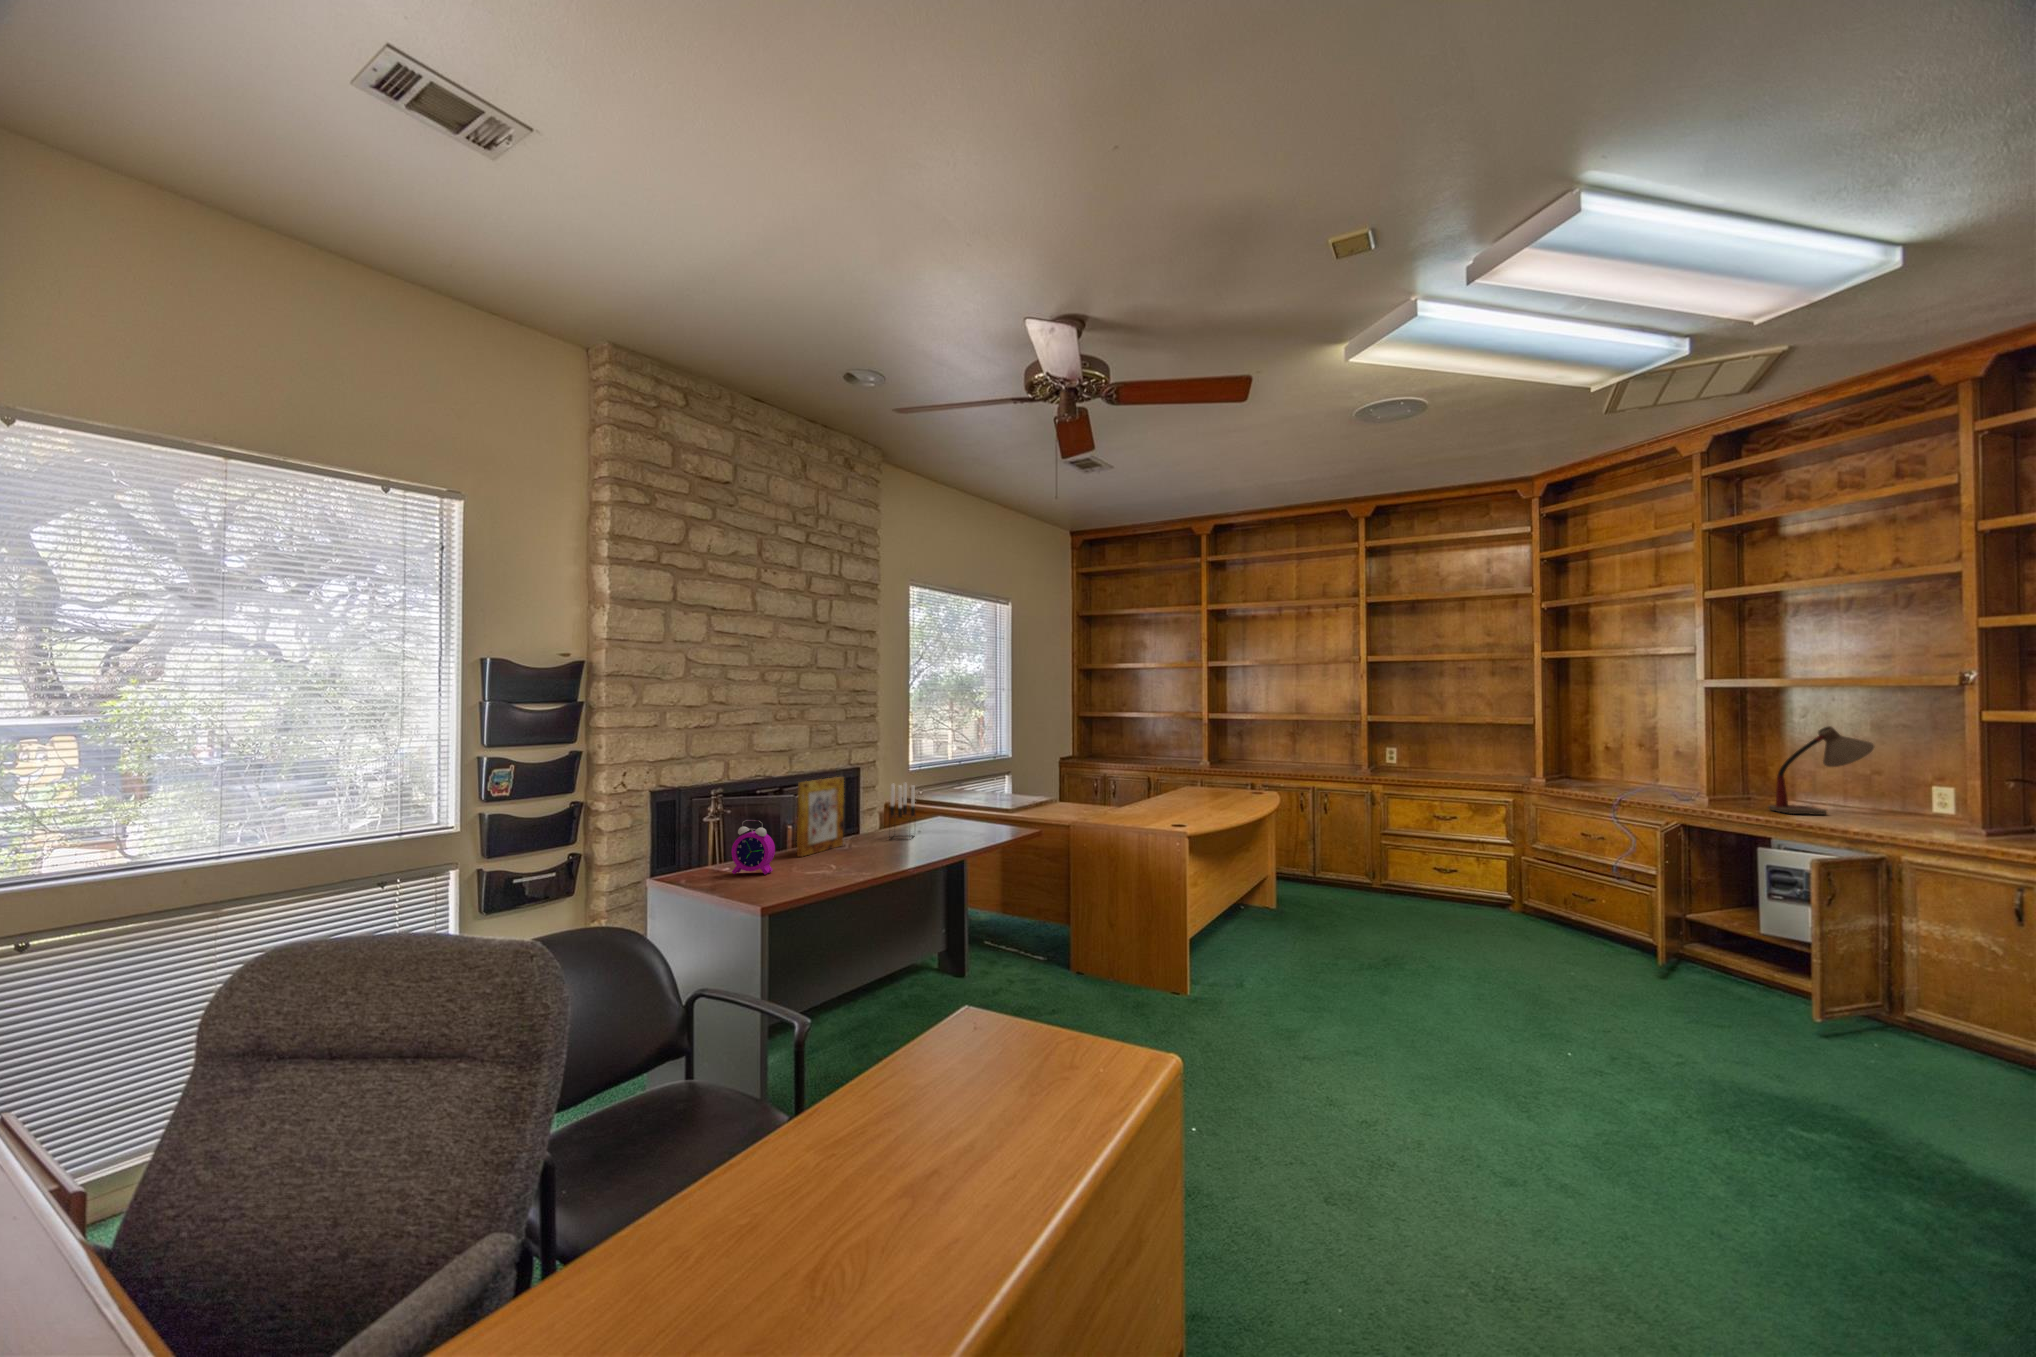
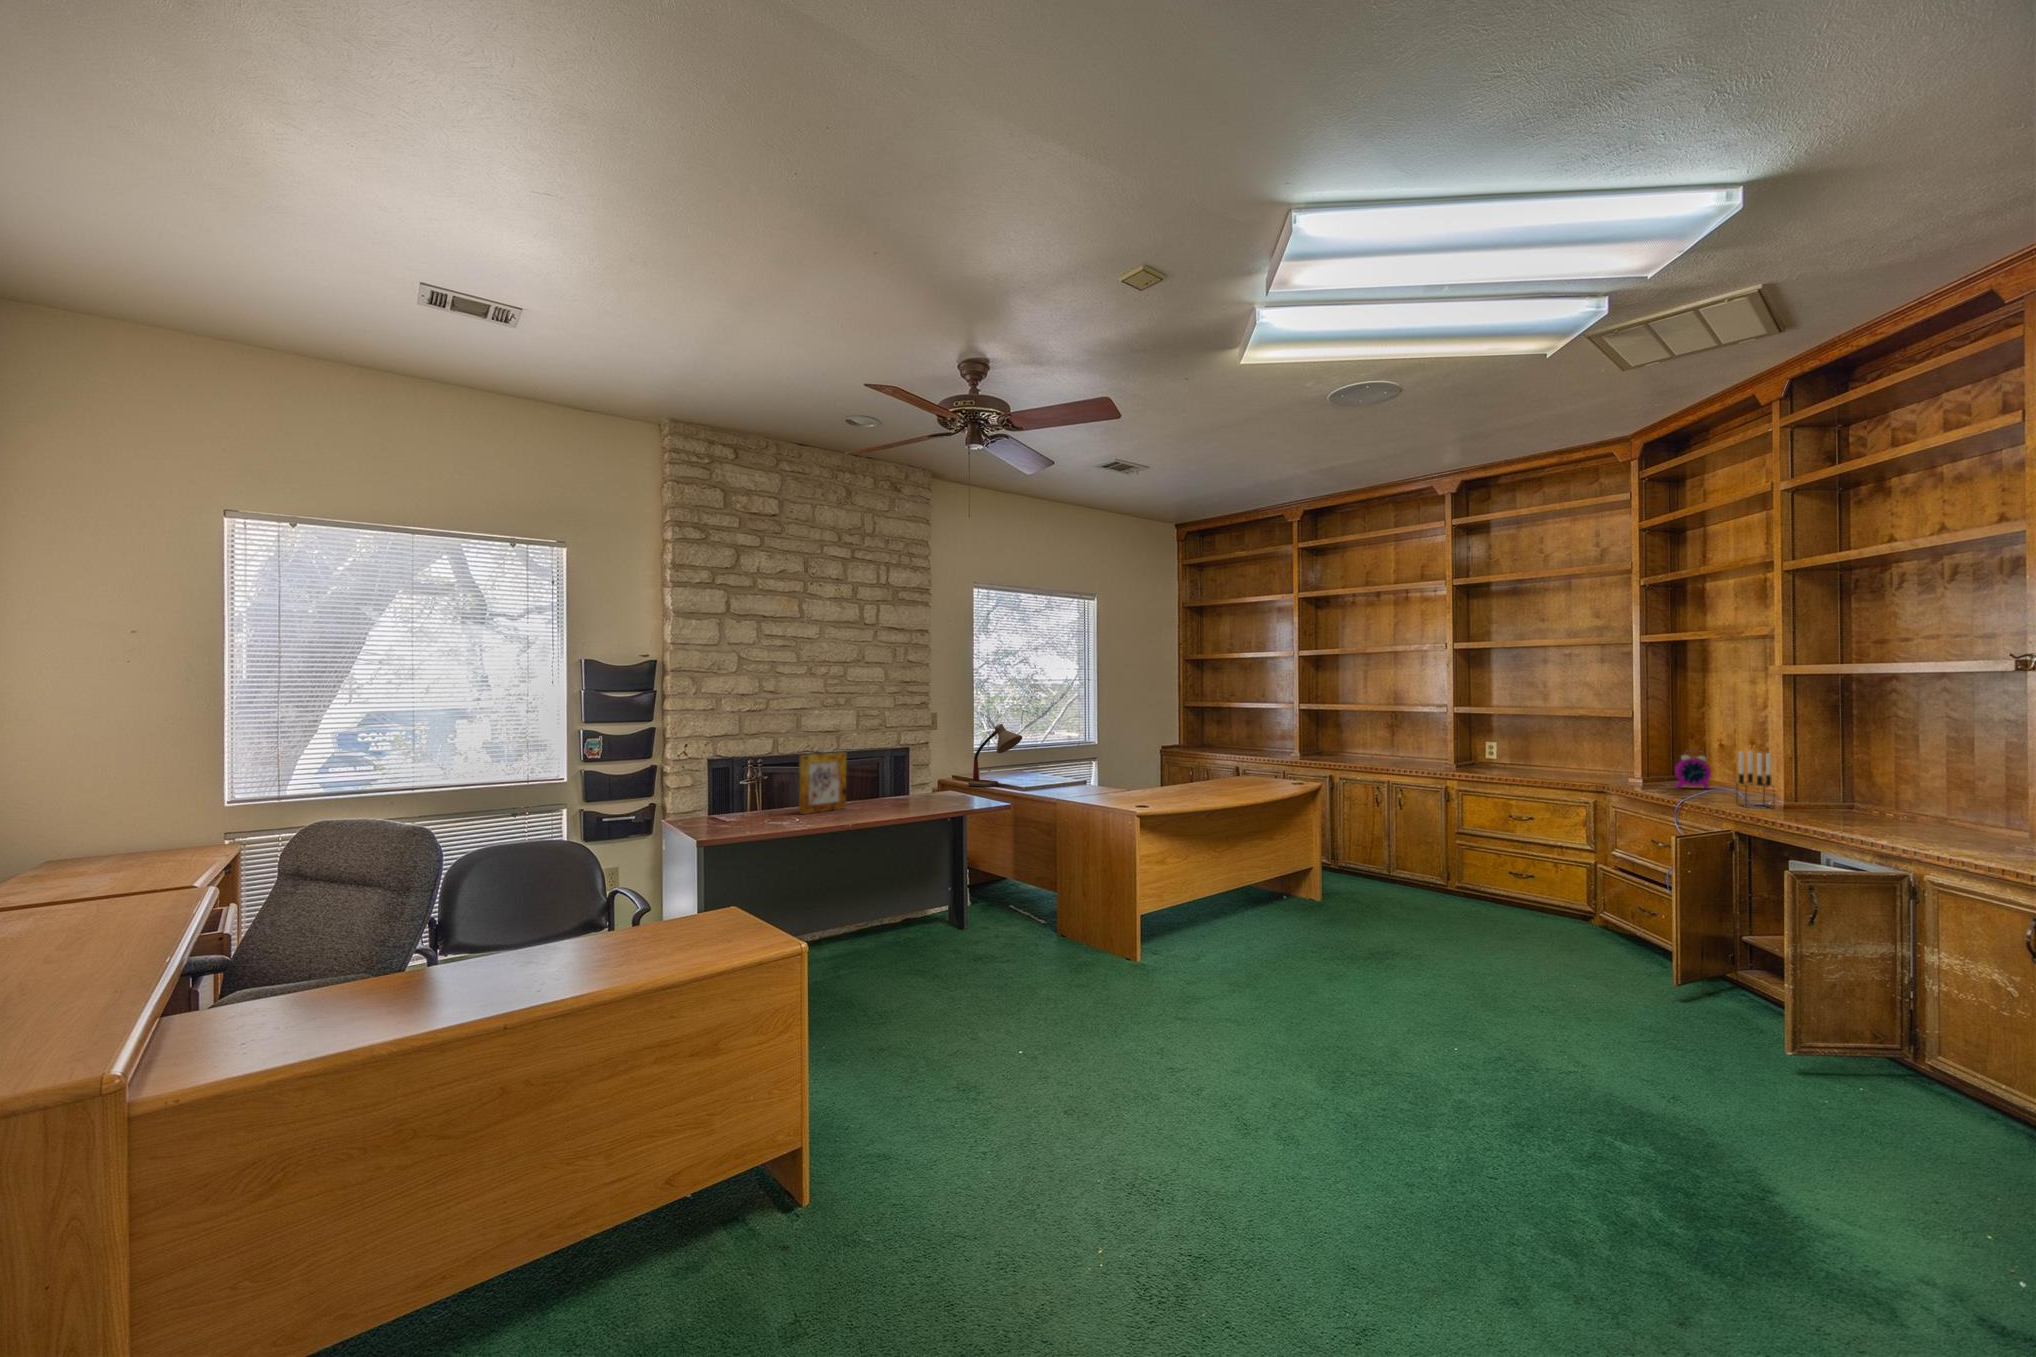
desk lamp: present [1769,726,1874,815] -> present [968,724,1022,787]
candle holder: present [890,783,915,838] -> present [1738,751,1773,808]
alarm clock: present [731,820,775,874] -> present [1675,755,1711,789]

